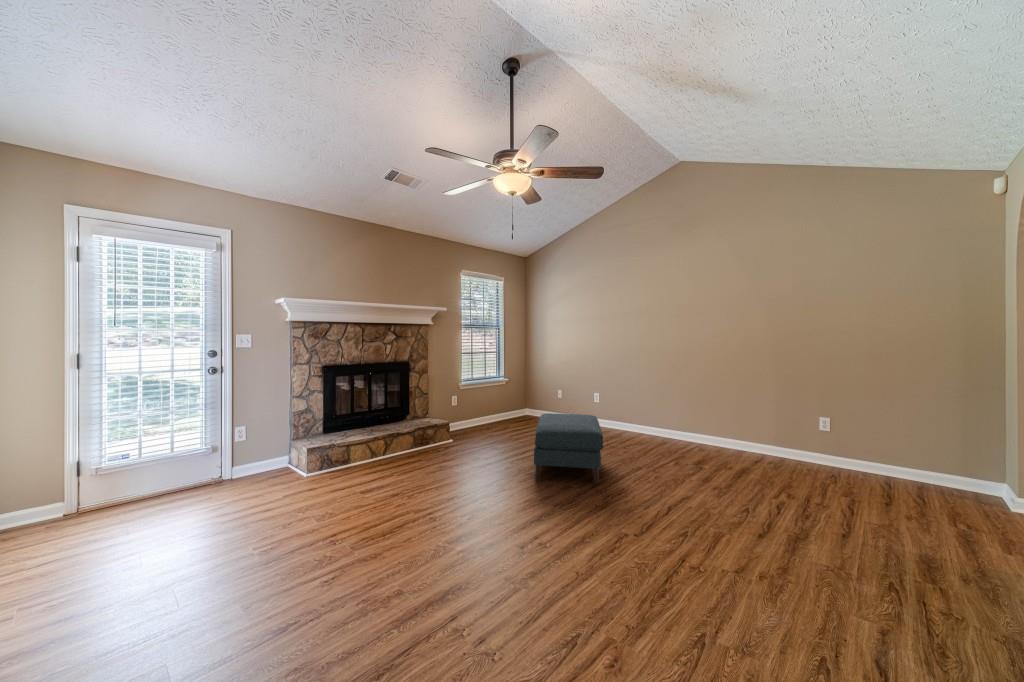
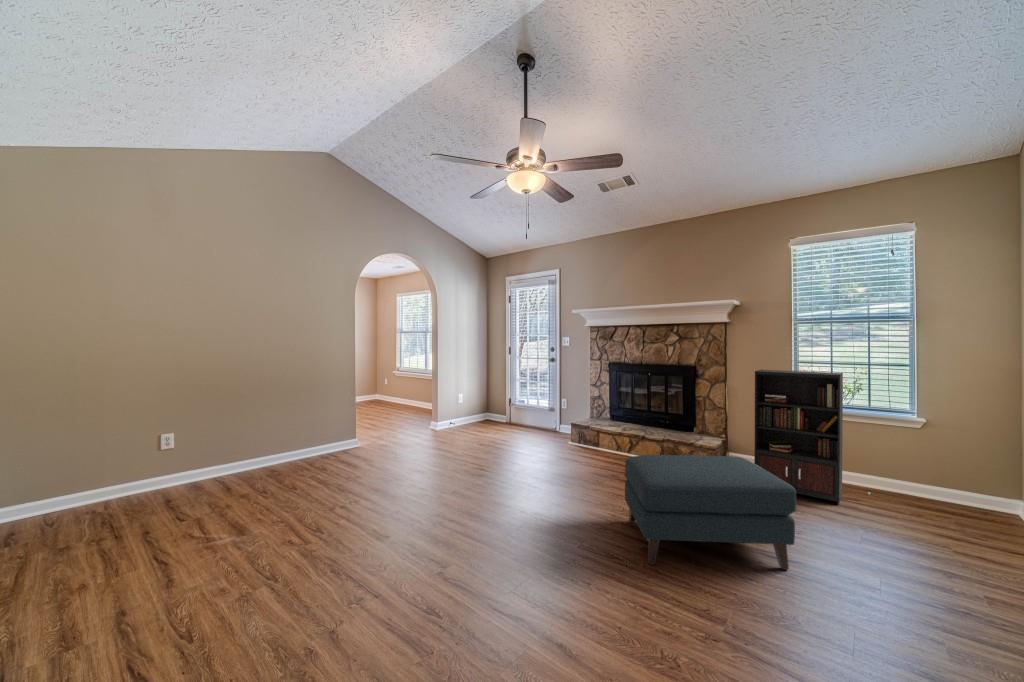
bookcase: none [471,359,517,440] -> present [754,369,870,503]

